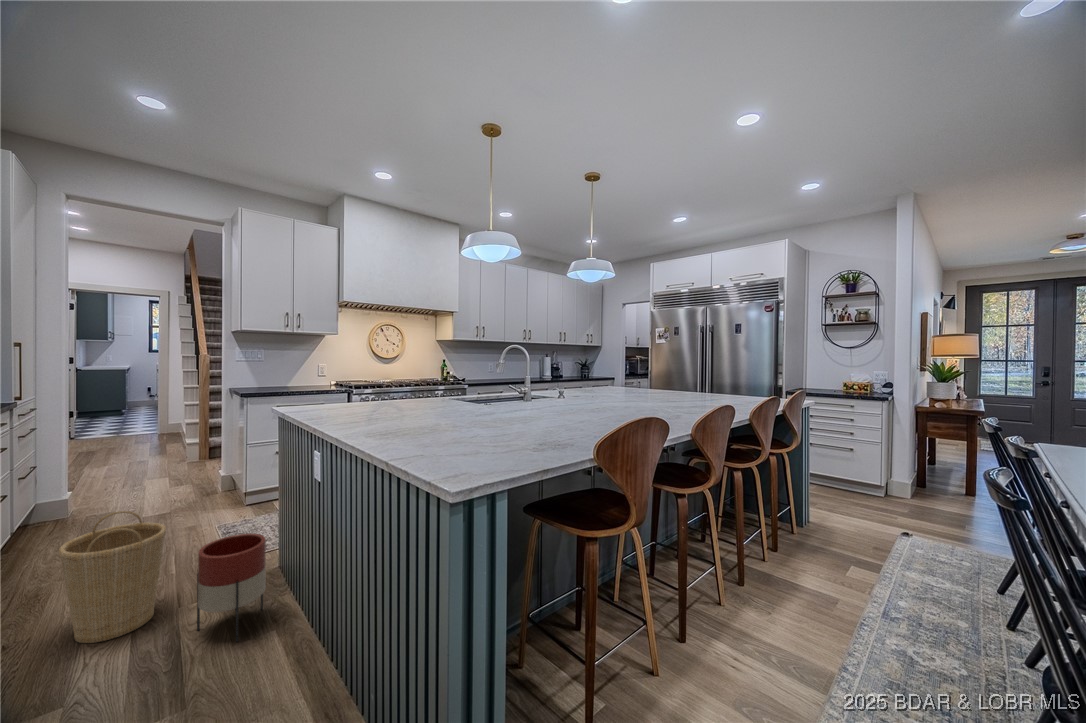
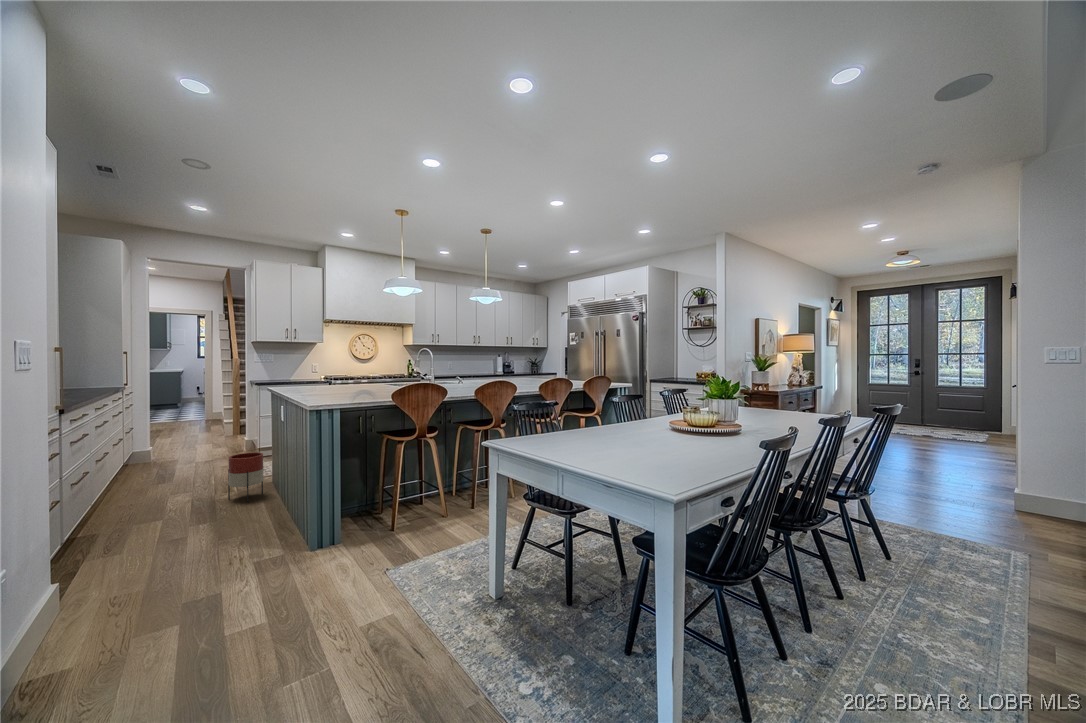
basket: present [59,511,166,643] -> none [162,440,213,502]

